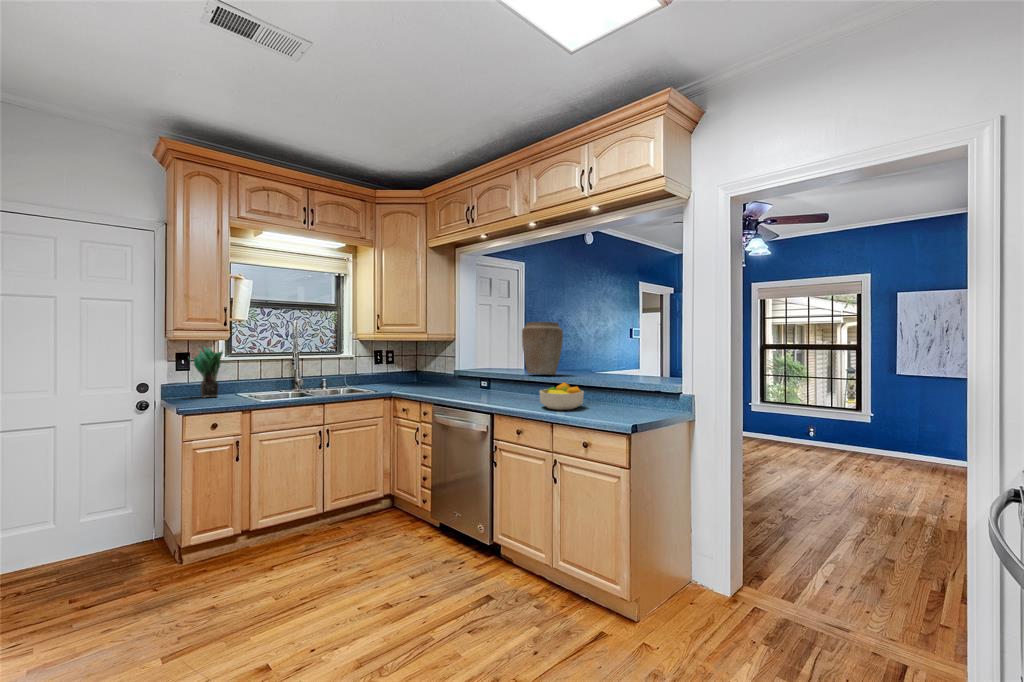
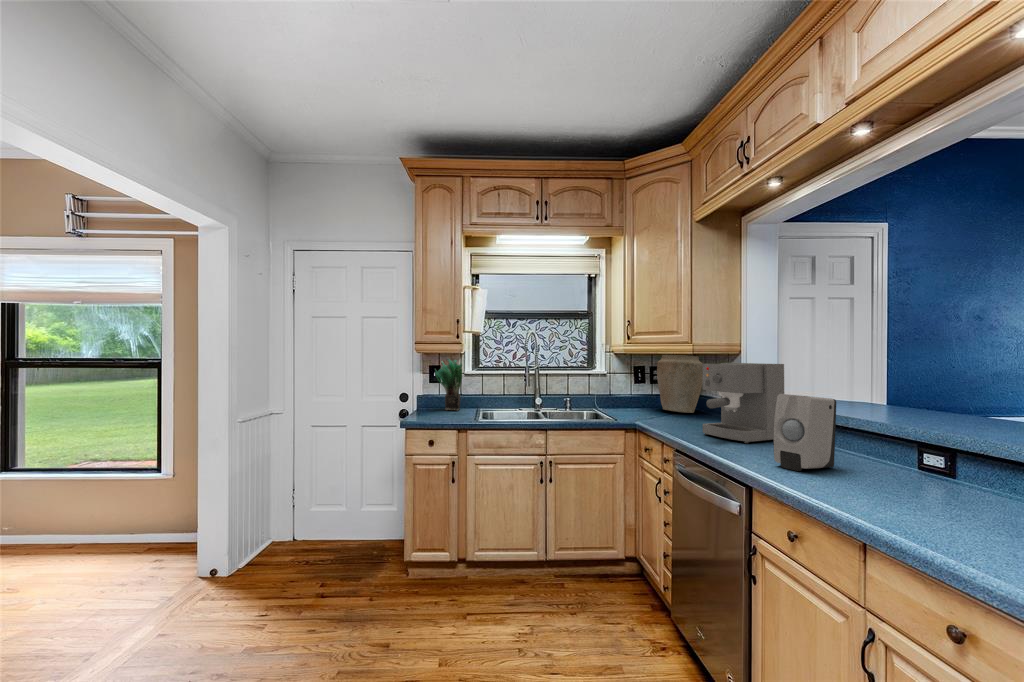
vase: present [522,322,563,375] -> present [657,355,703,413]
coffee maker: none [445,346,492,396] -> present [703,363,784,443]
soap dispenser: none [498,363,525,403] -> present [774,394,836,471]
fruit bowl: present [539,382,584,410] -> none [858,446,989,516]

